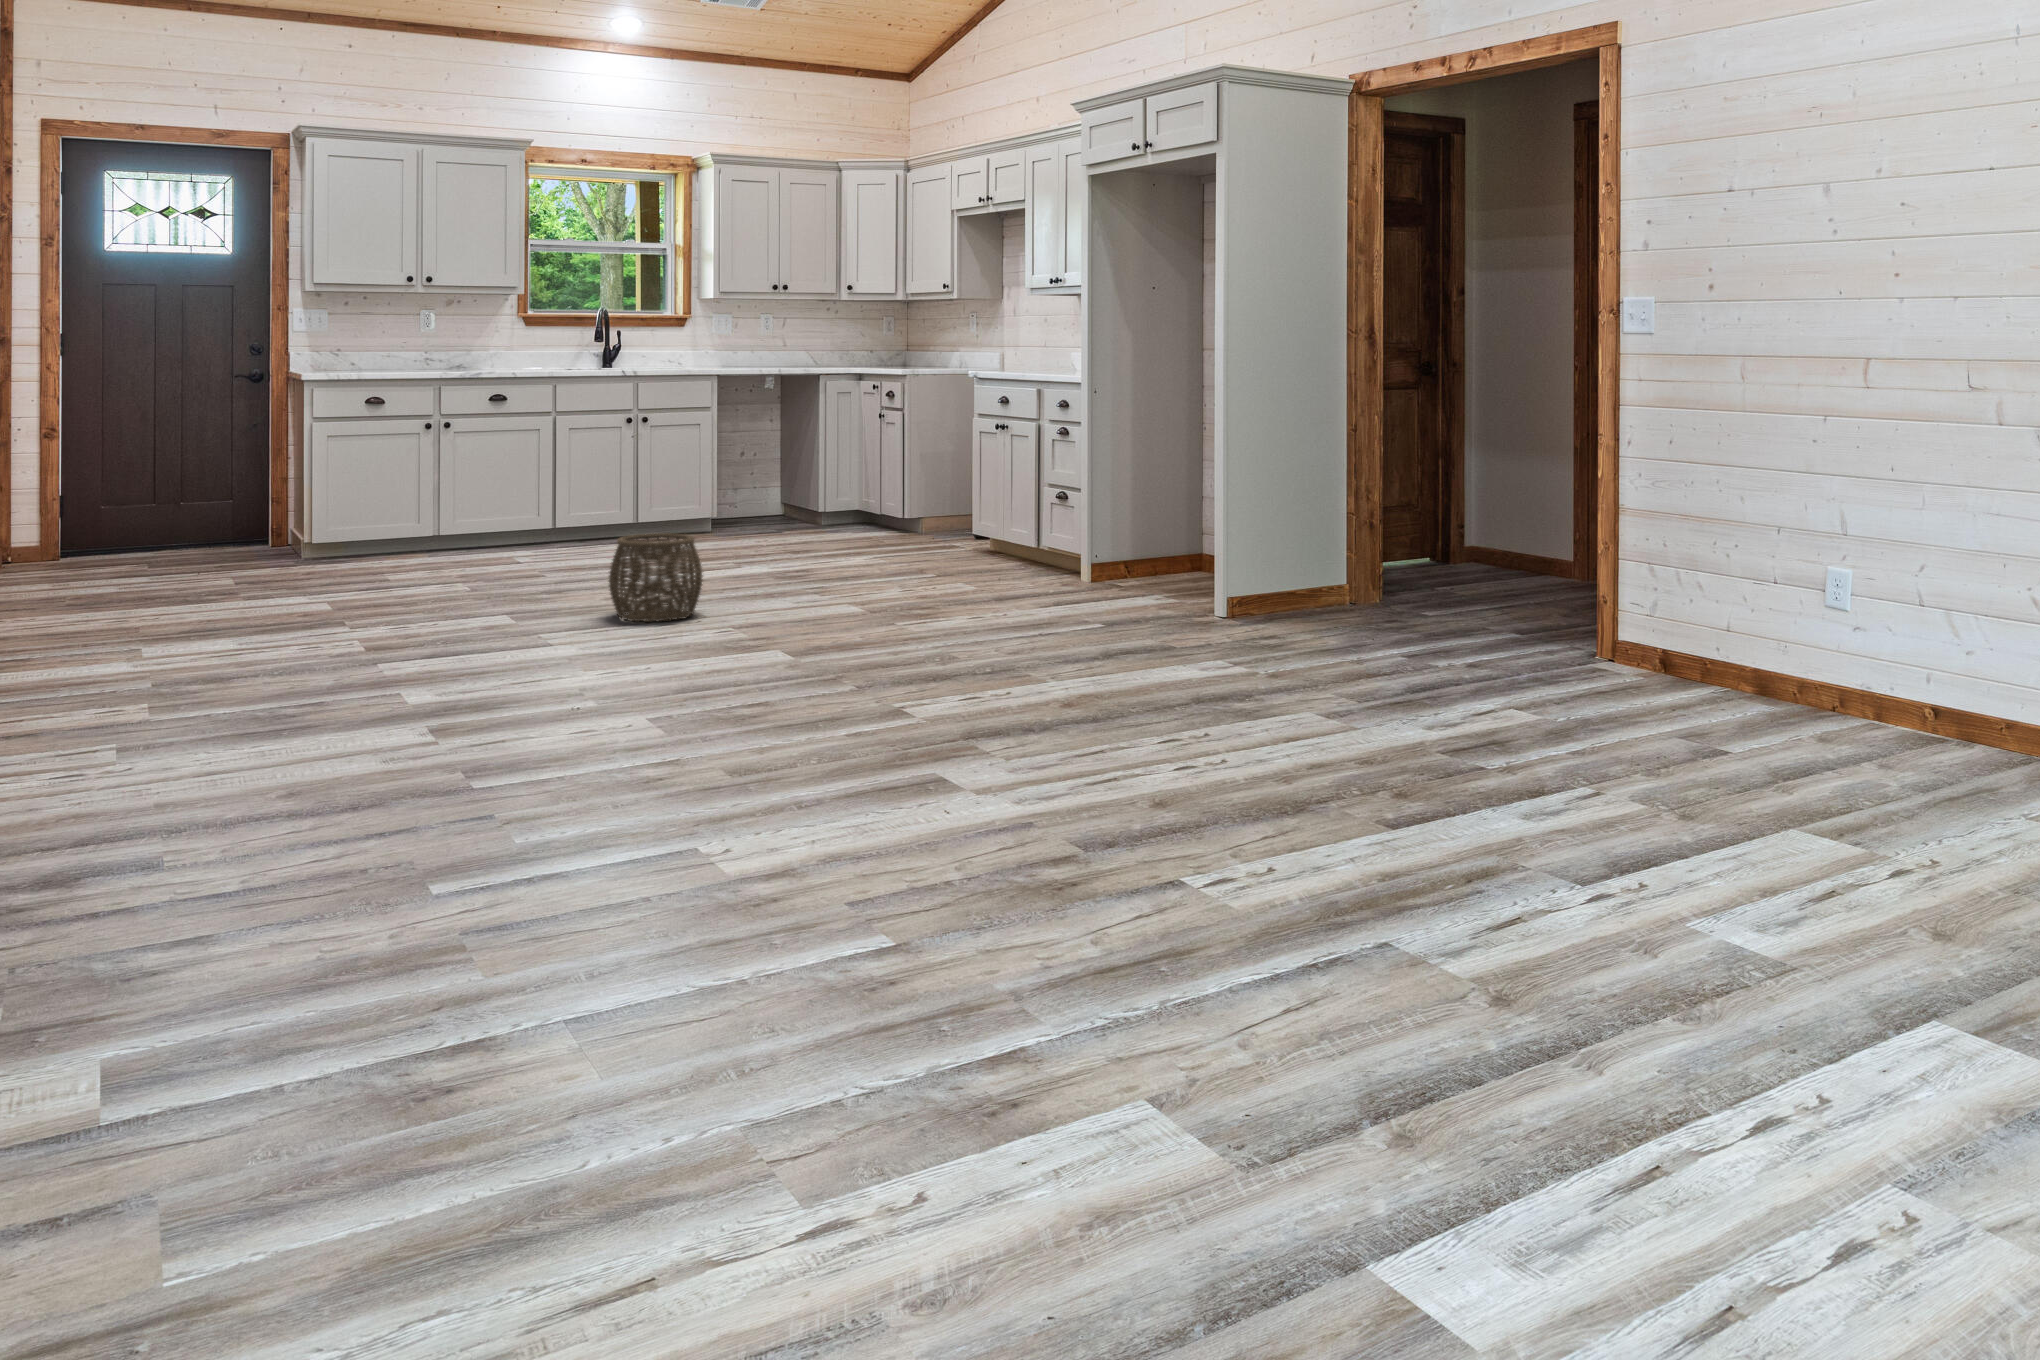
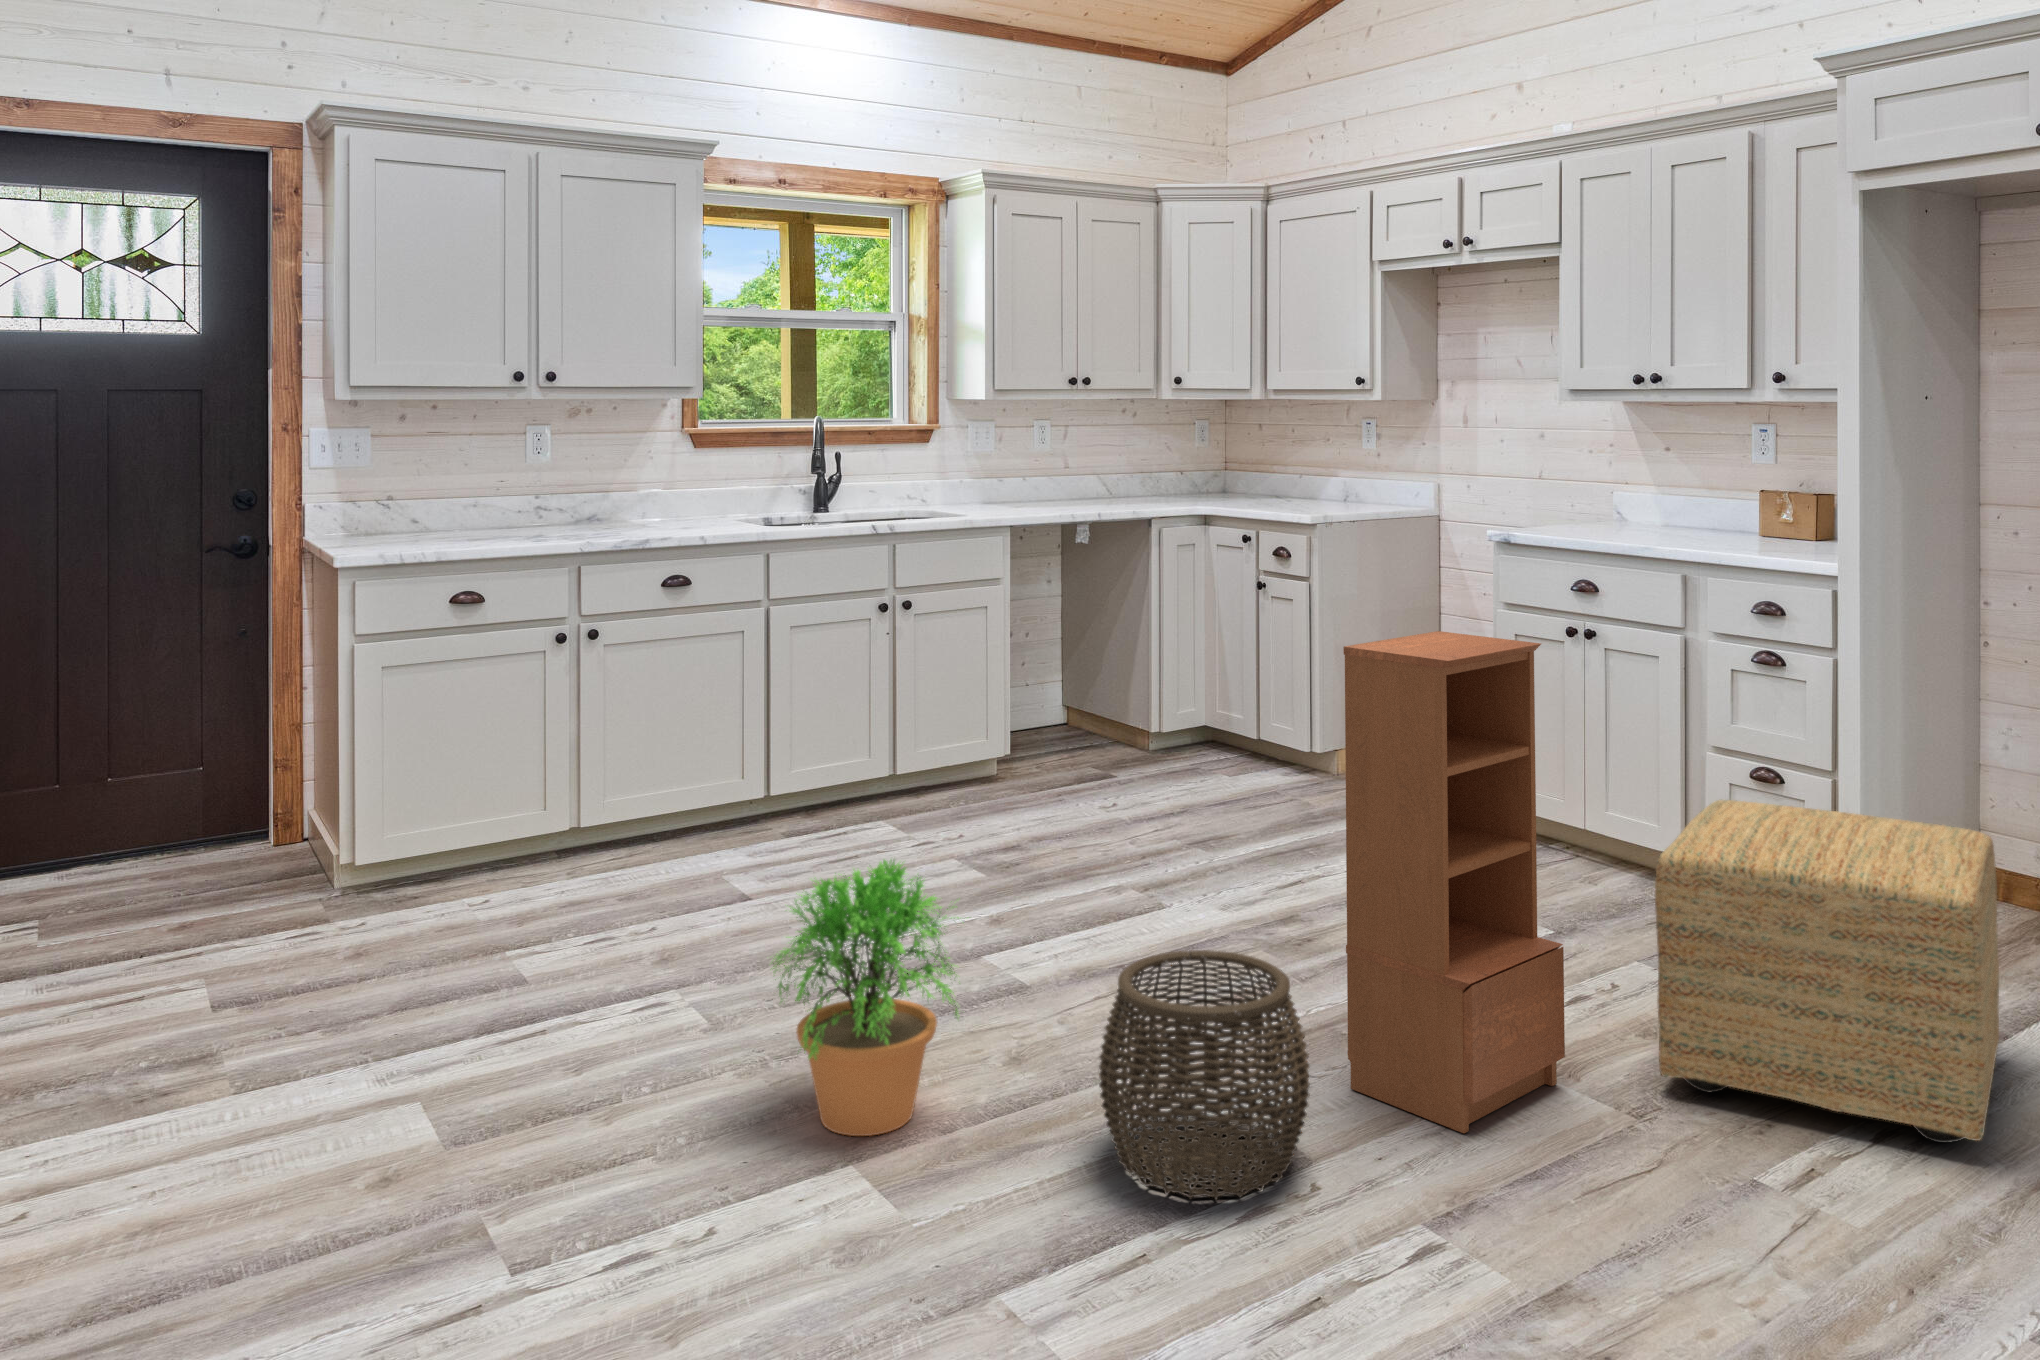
bookcase: none [747,401,847,614] -> present [1343,631,1565,1133]
ottoman: none [885,490,1064,618] -> present [1655,800,1999,1143]
potted plant: none [473,492,575,610] -> present [775,860,959,1136]

